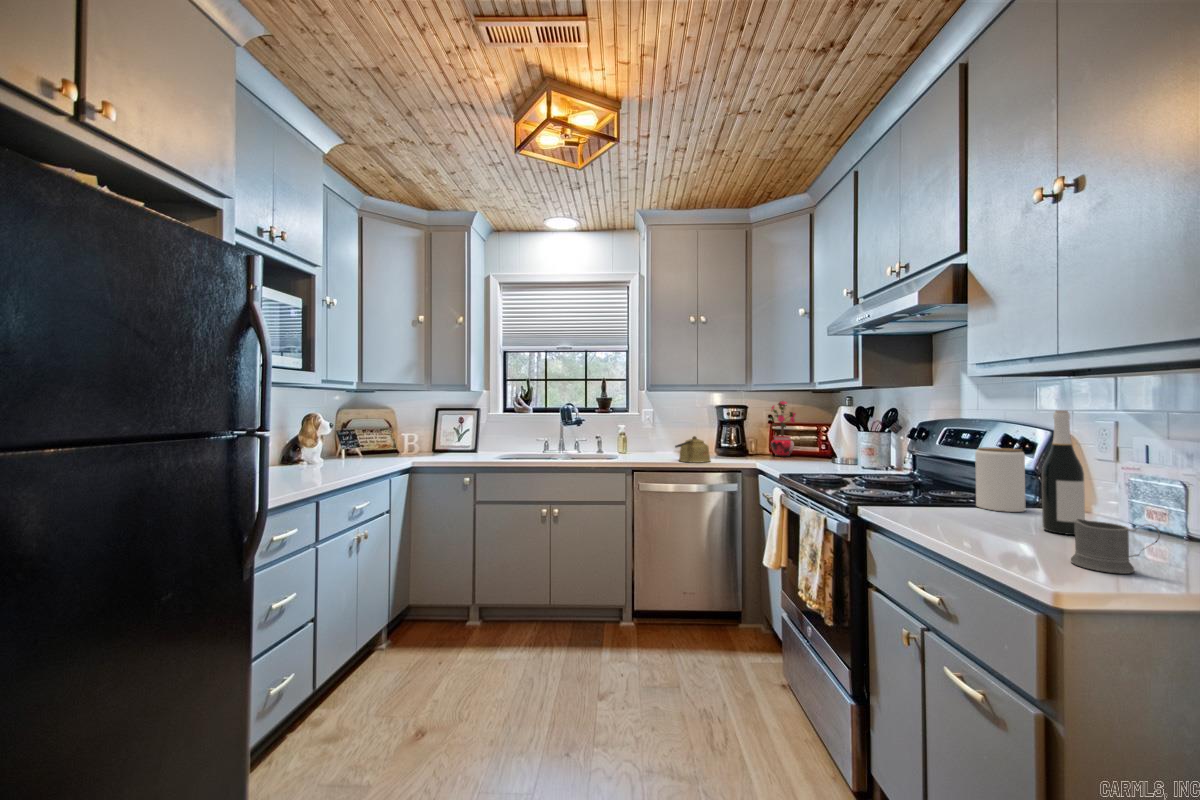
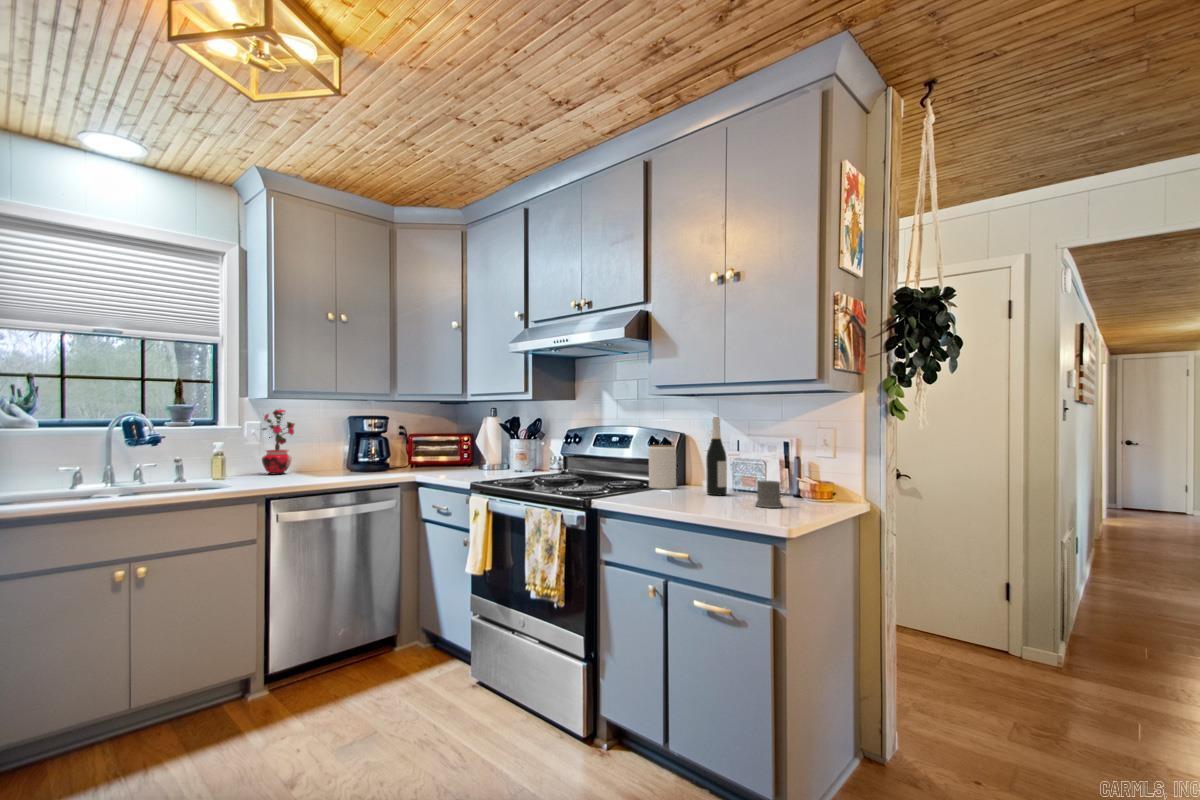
potted plant: present [770,401,796,457] -> present [262,409,295,475]
kettle: present [675,436,711,463] -> none [328,450,371,482]

